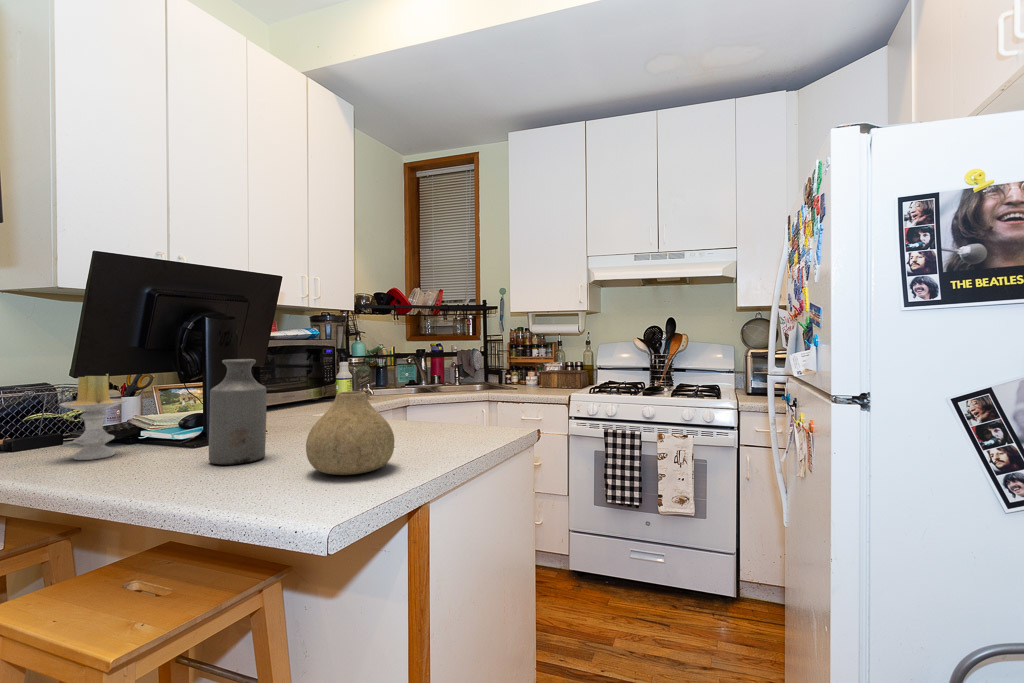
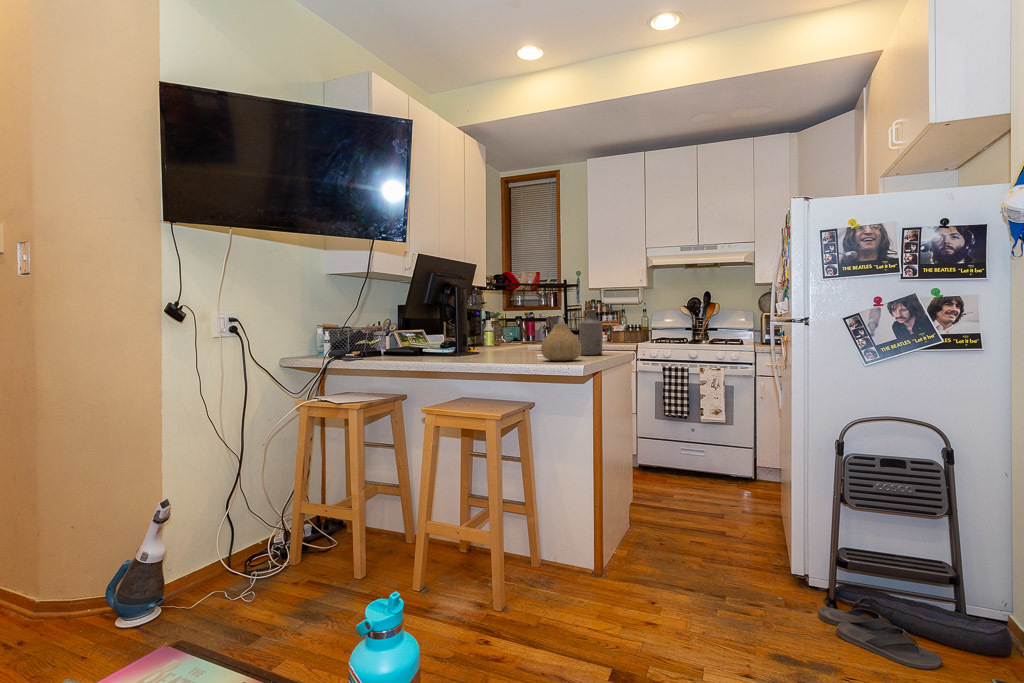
bottle: present [209,359,266,465] -> present [579,310,603,356]
candle: present [60,374,126,460] -> none [405,310,432,362]

